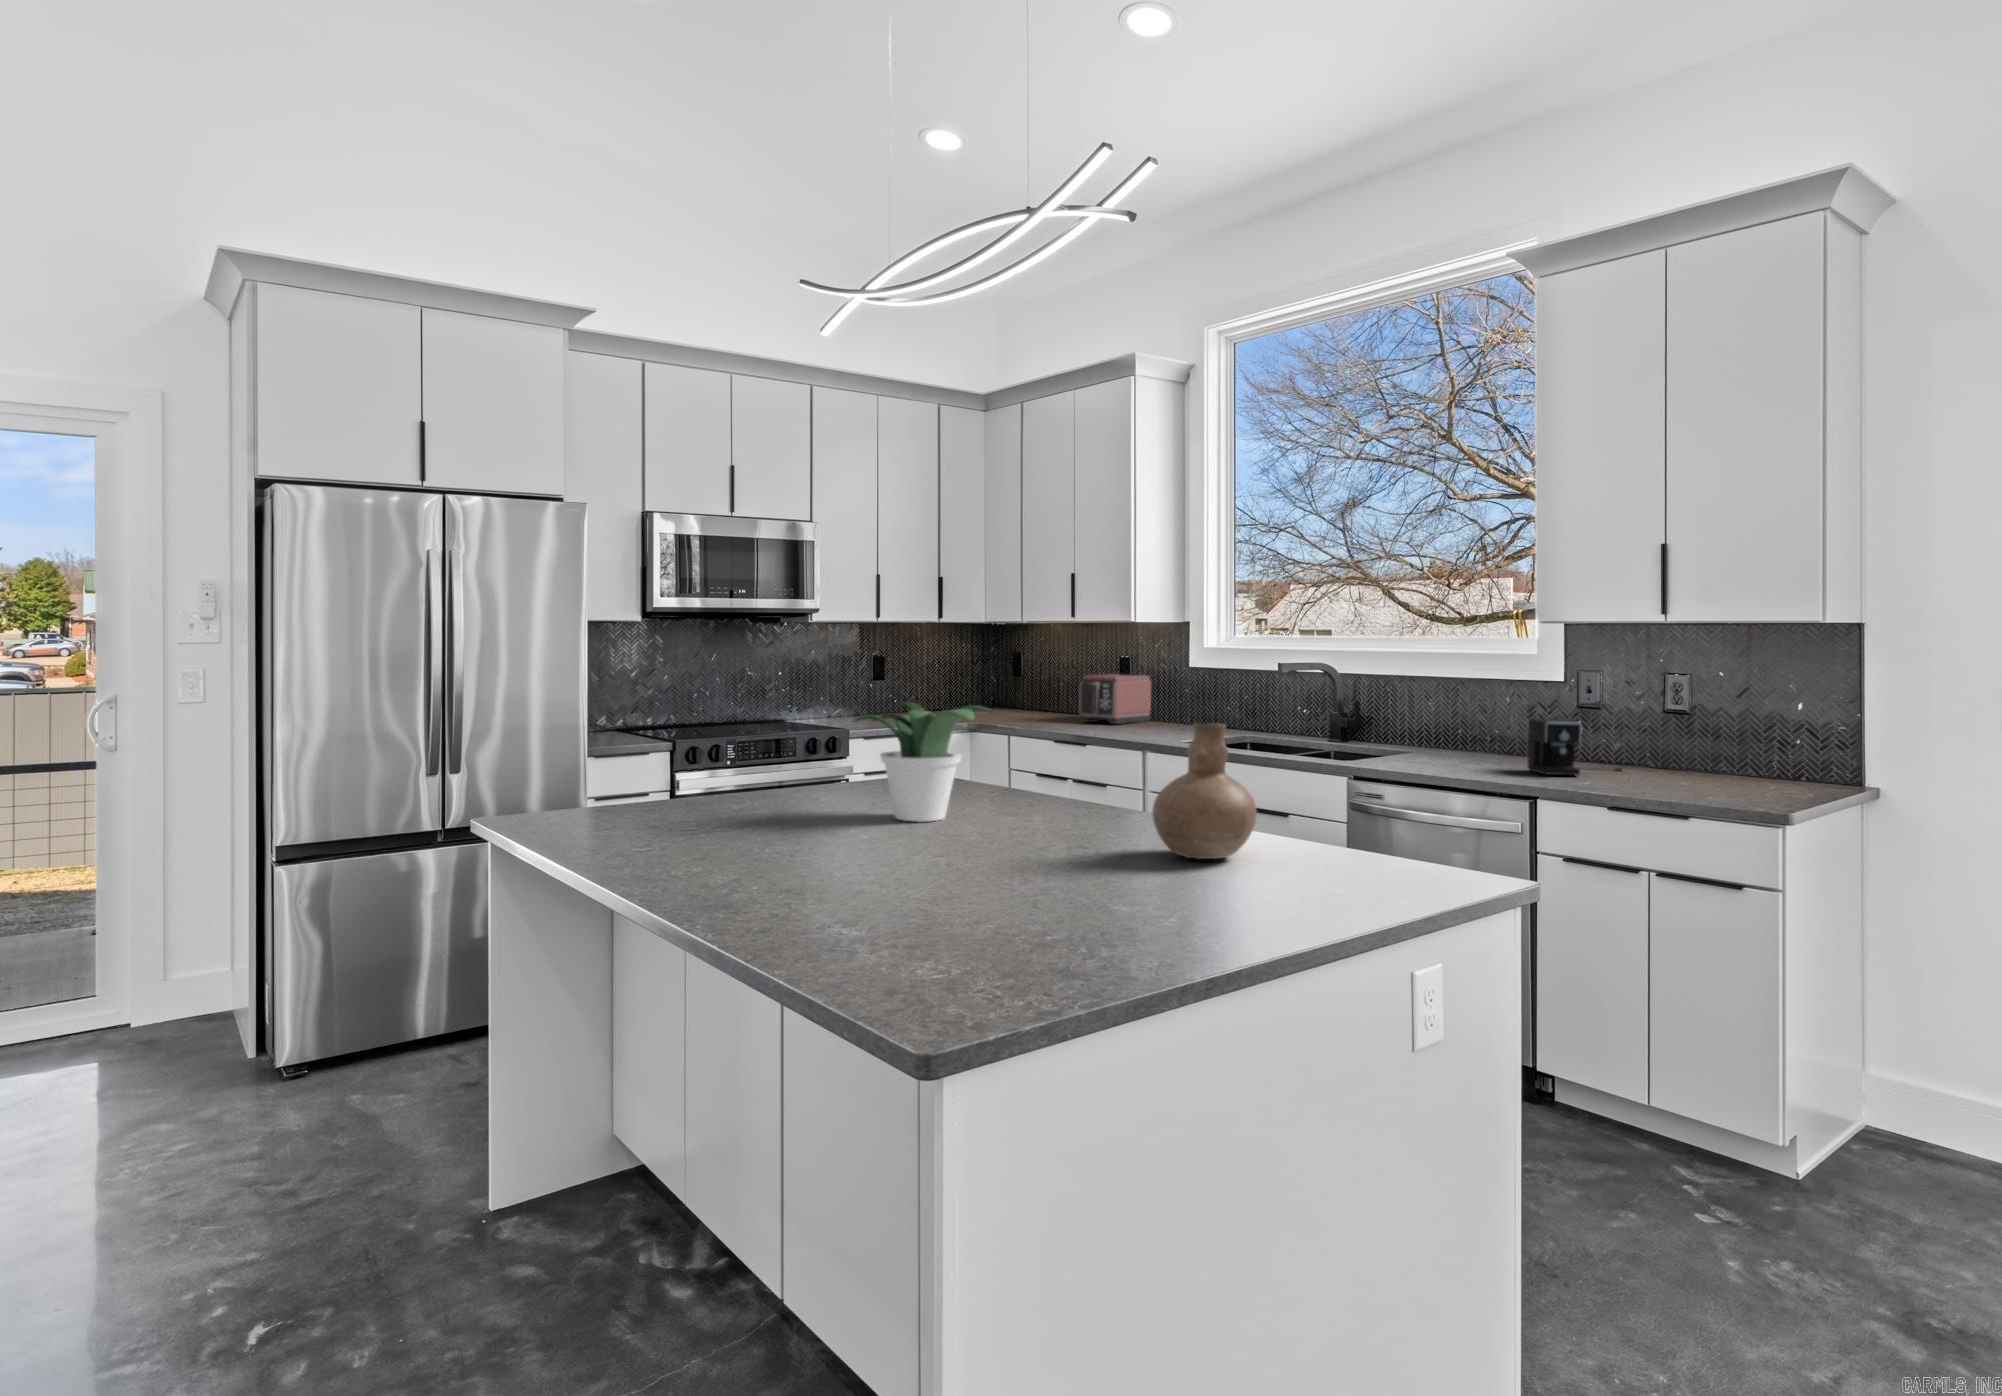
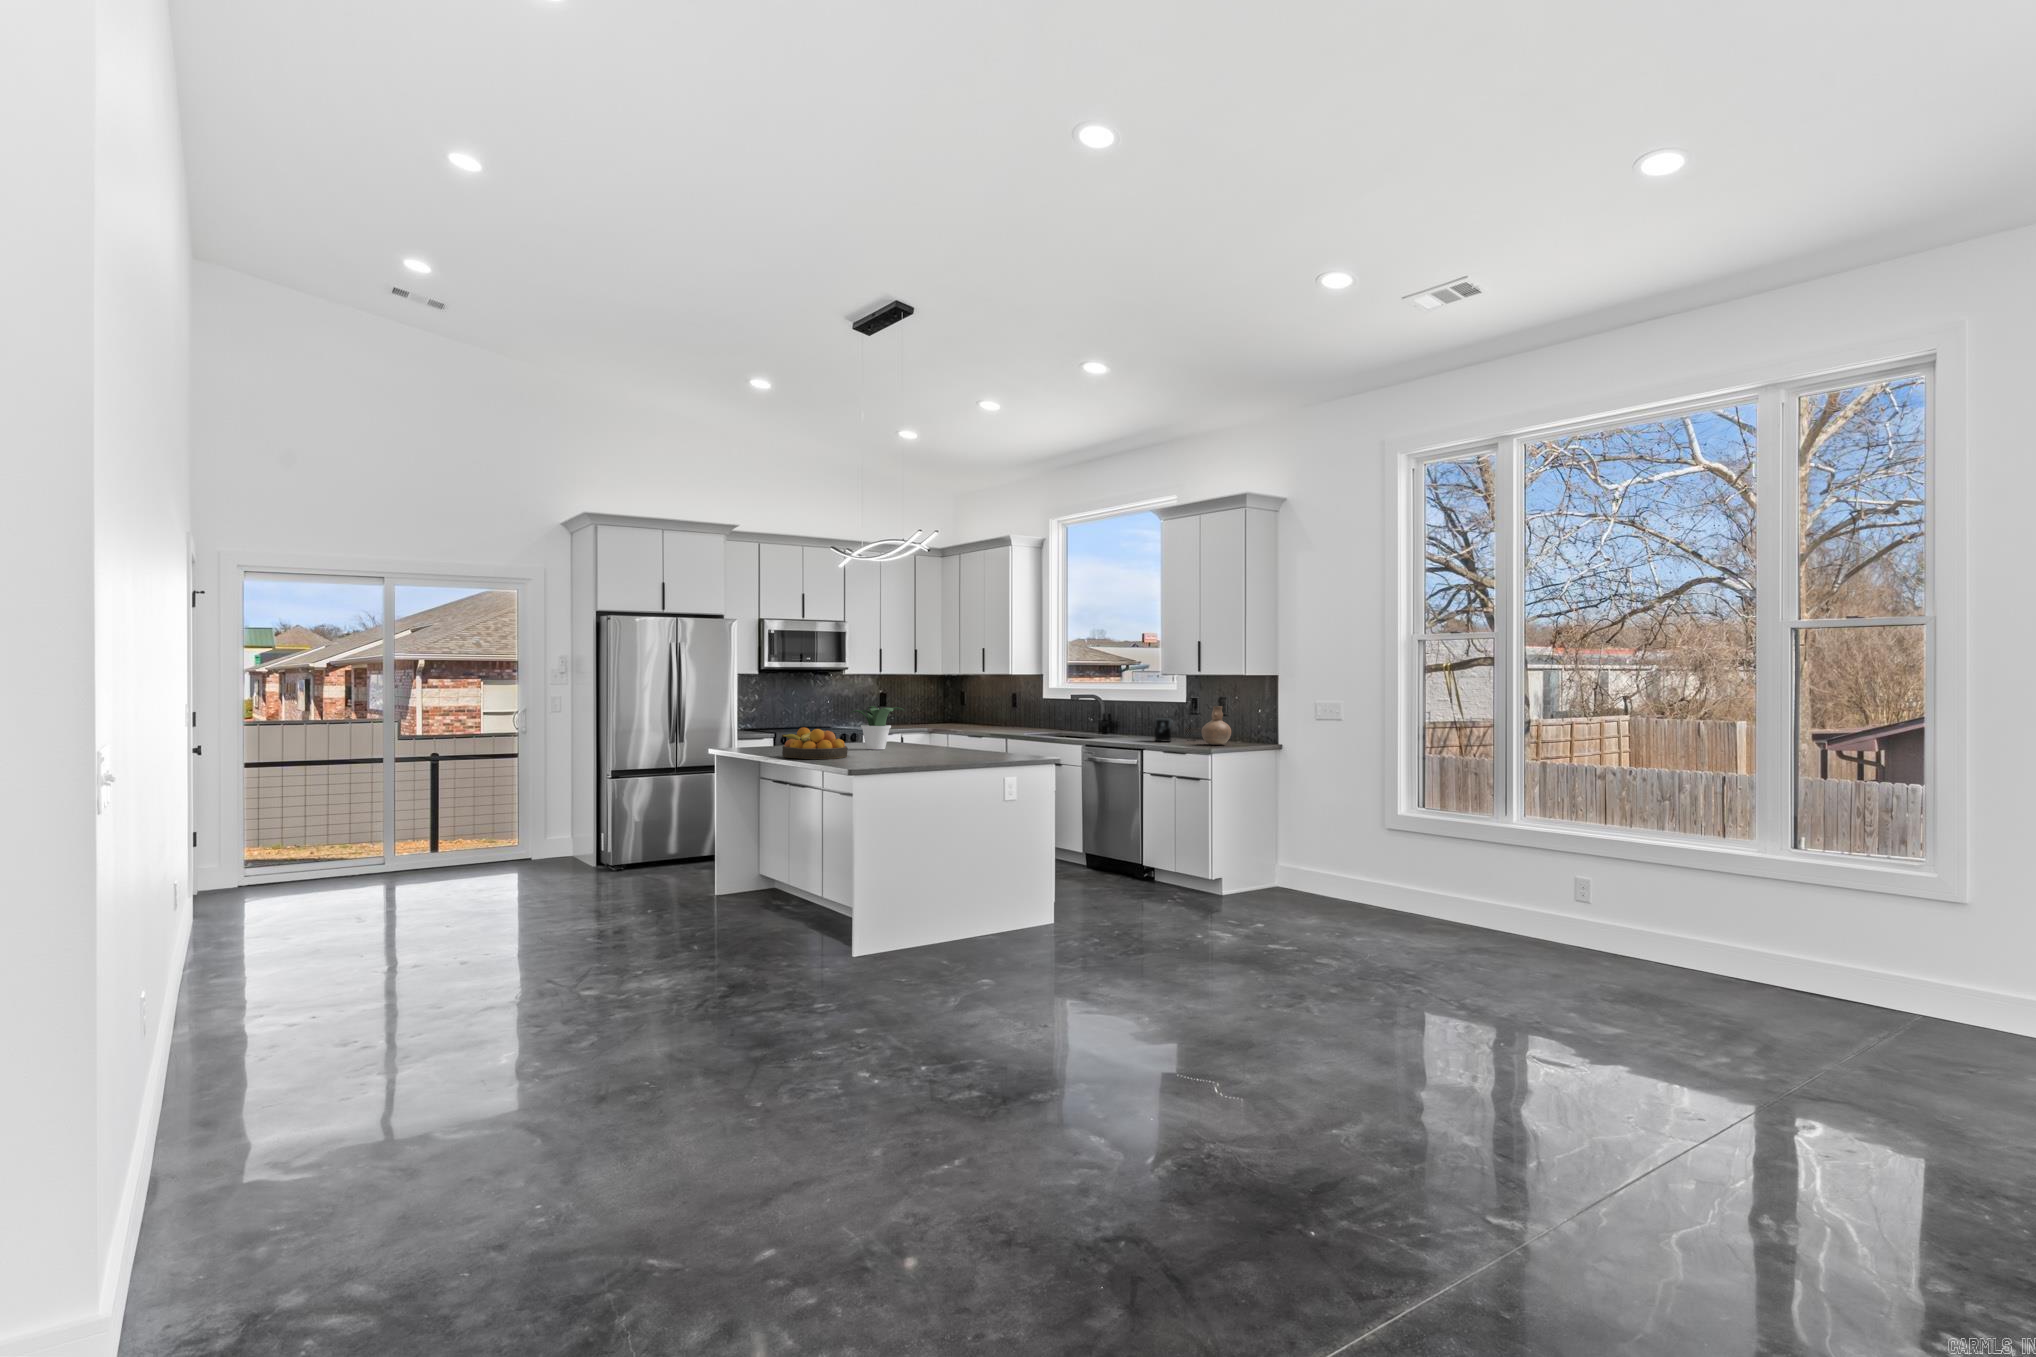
toaster: present [1079,674,1151,724] -> none [987,702,1027,728]
vase: present [1152,723,1257,859] -> present [1202,706,1231,745]
fruit bowl: none [653,780,860,895] -> present [782,727,848,759]

